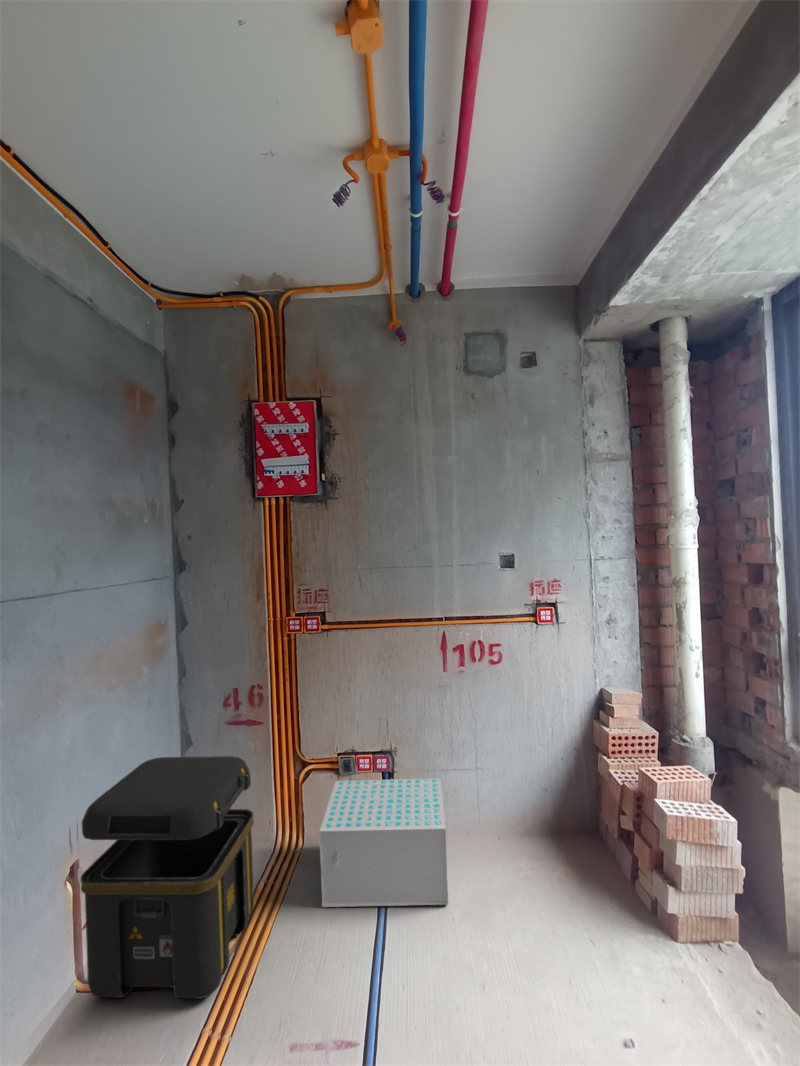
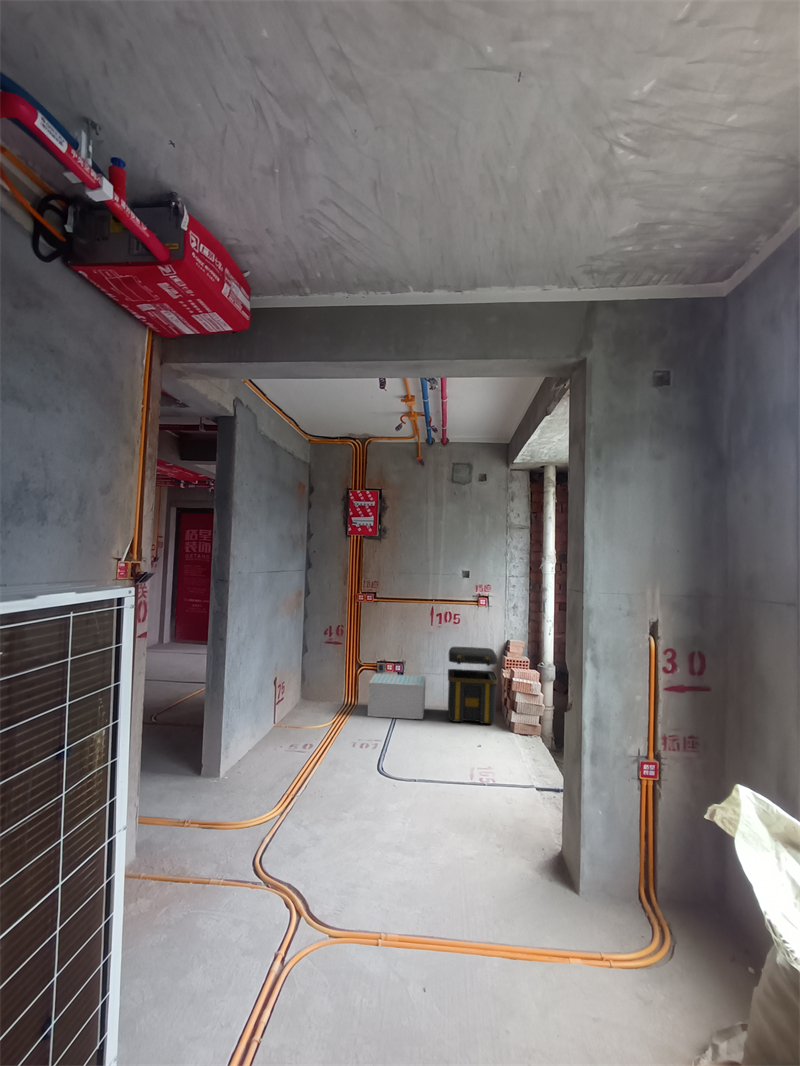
toolbox: present [81,756,254,998] -> present [448,647,498,724]

